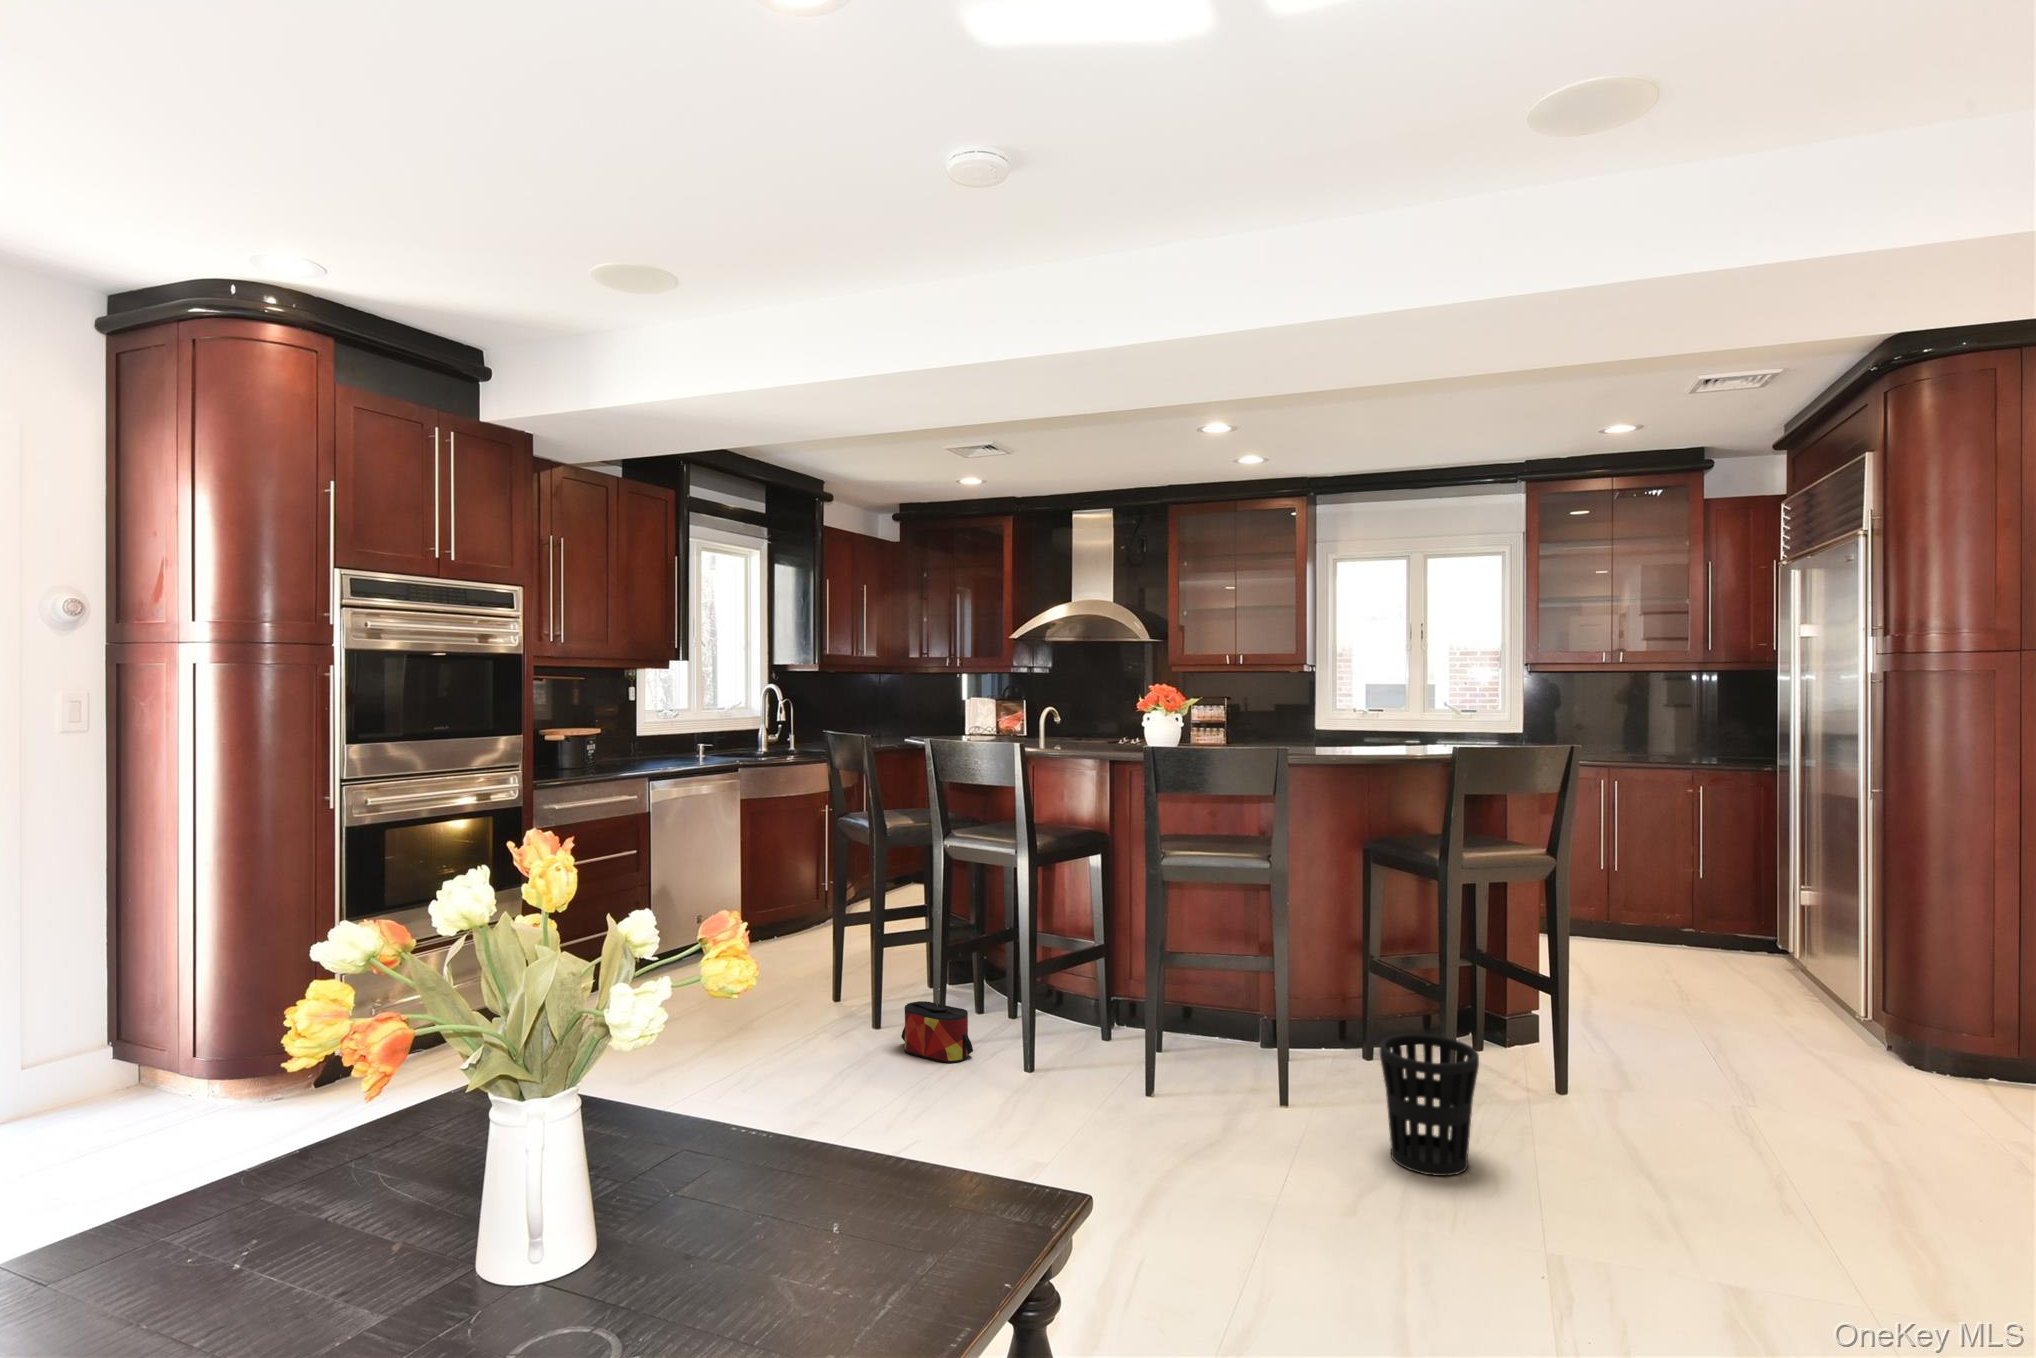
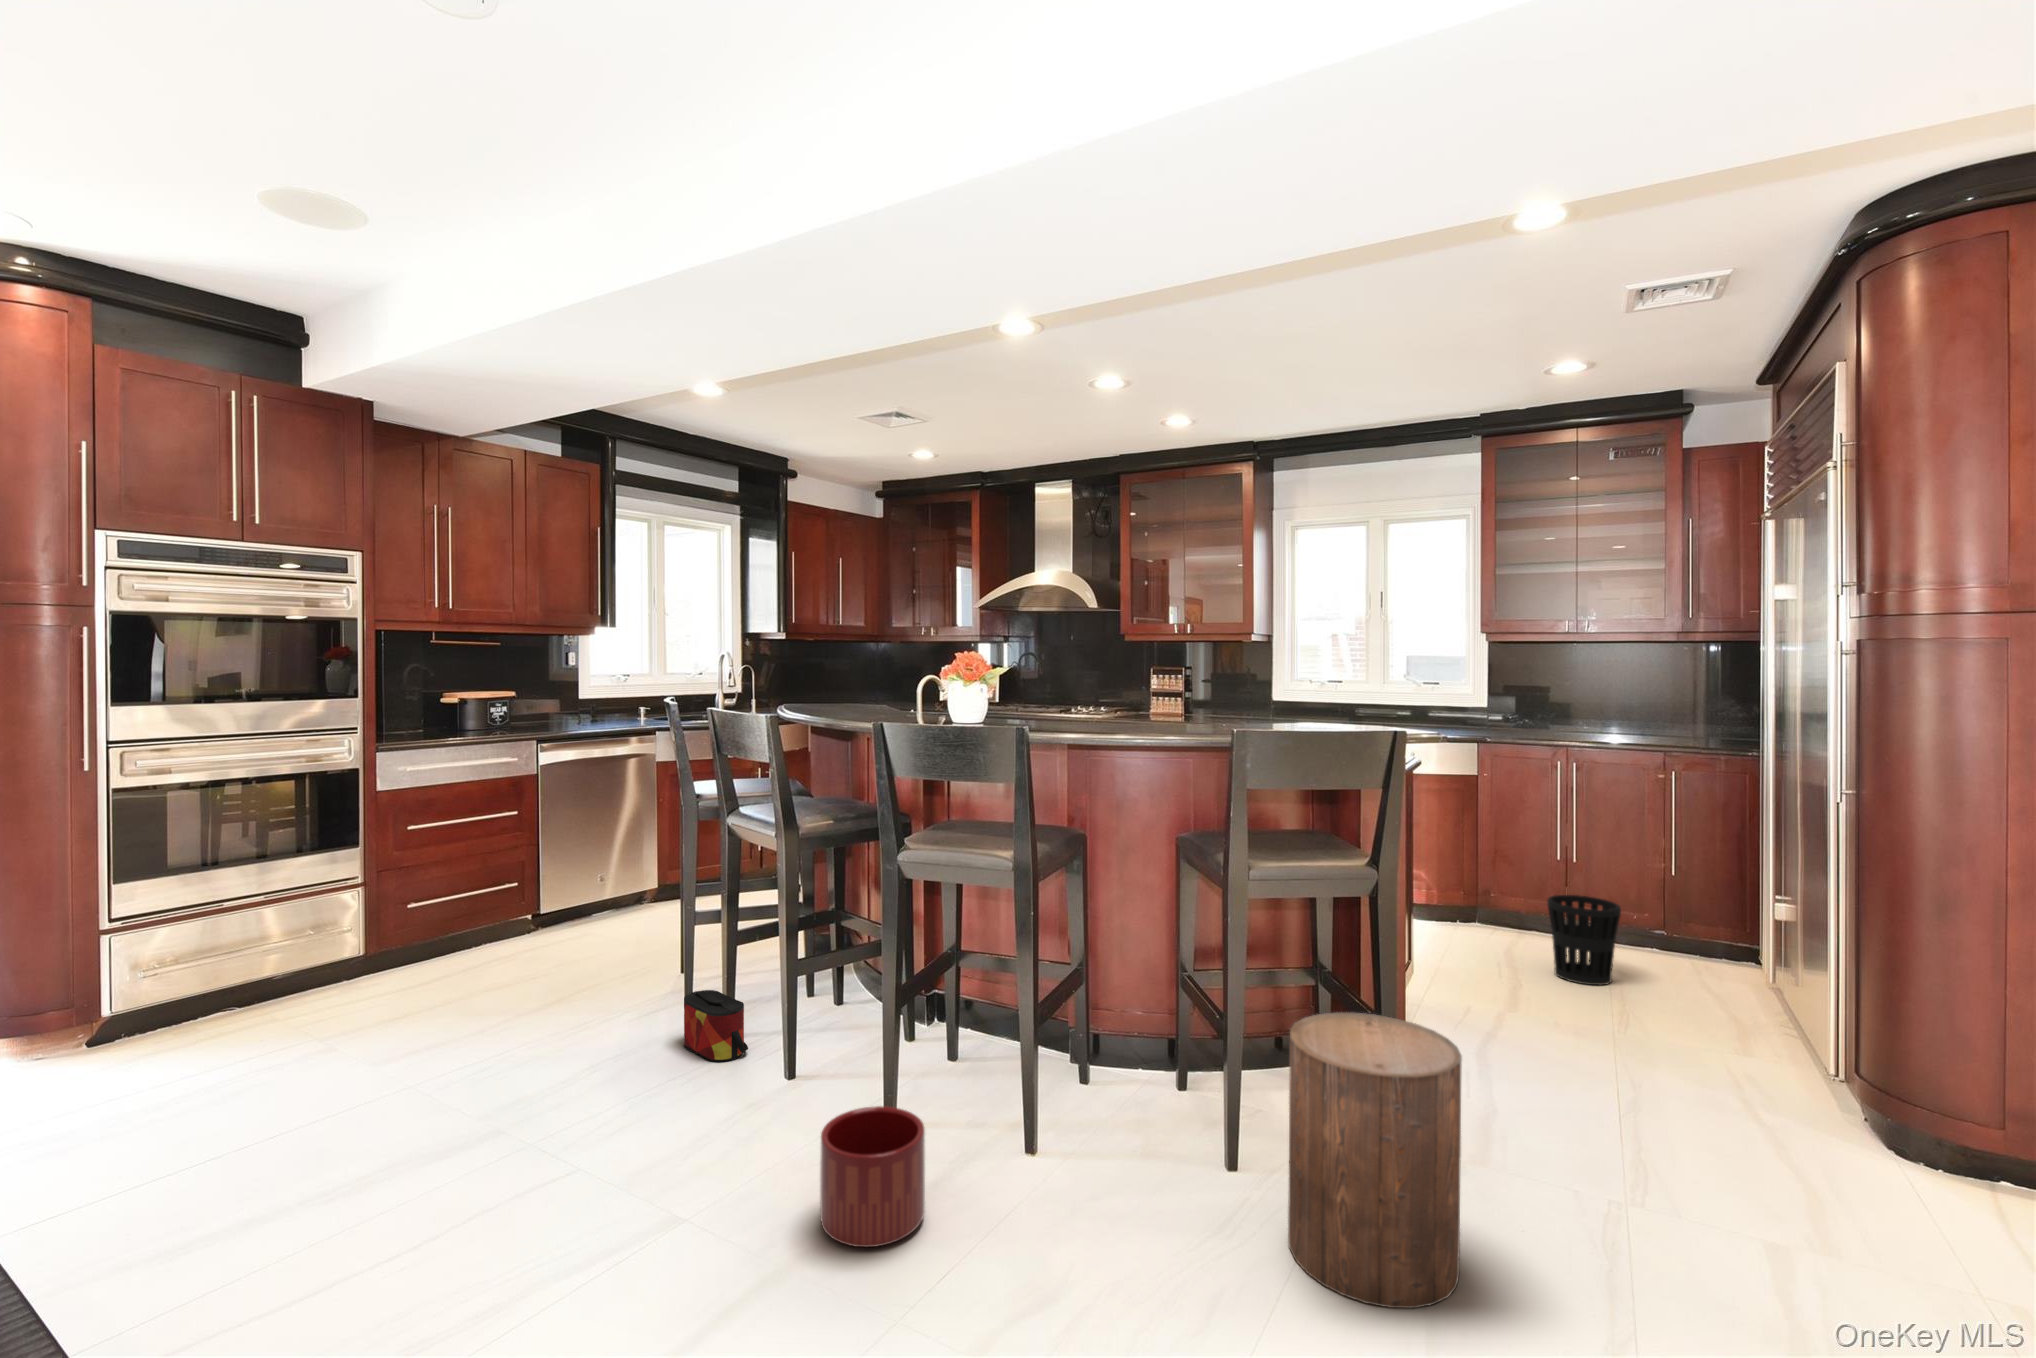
stool: none [1519,971,1658,1180] -> present [1288,1012,1462,1308]
wastebasket: present [1380,1034,1479,1176] -> present [1547,895,1621,985]
planter: none [1154,1068,1240,1173] -> present [820,1106,925,1247]

